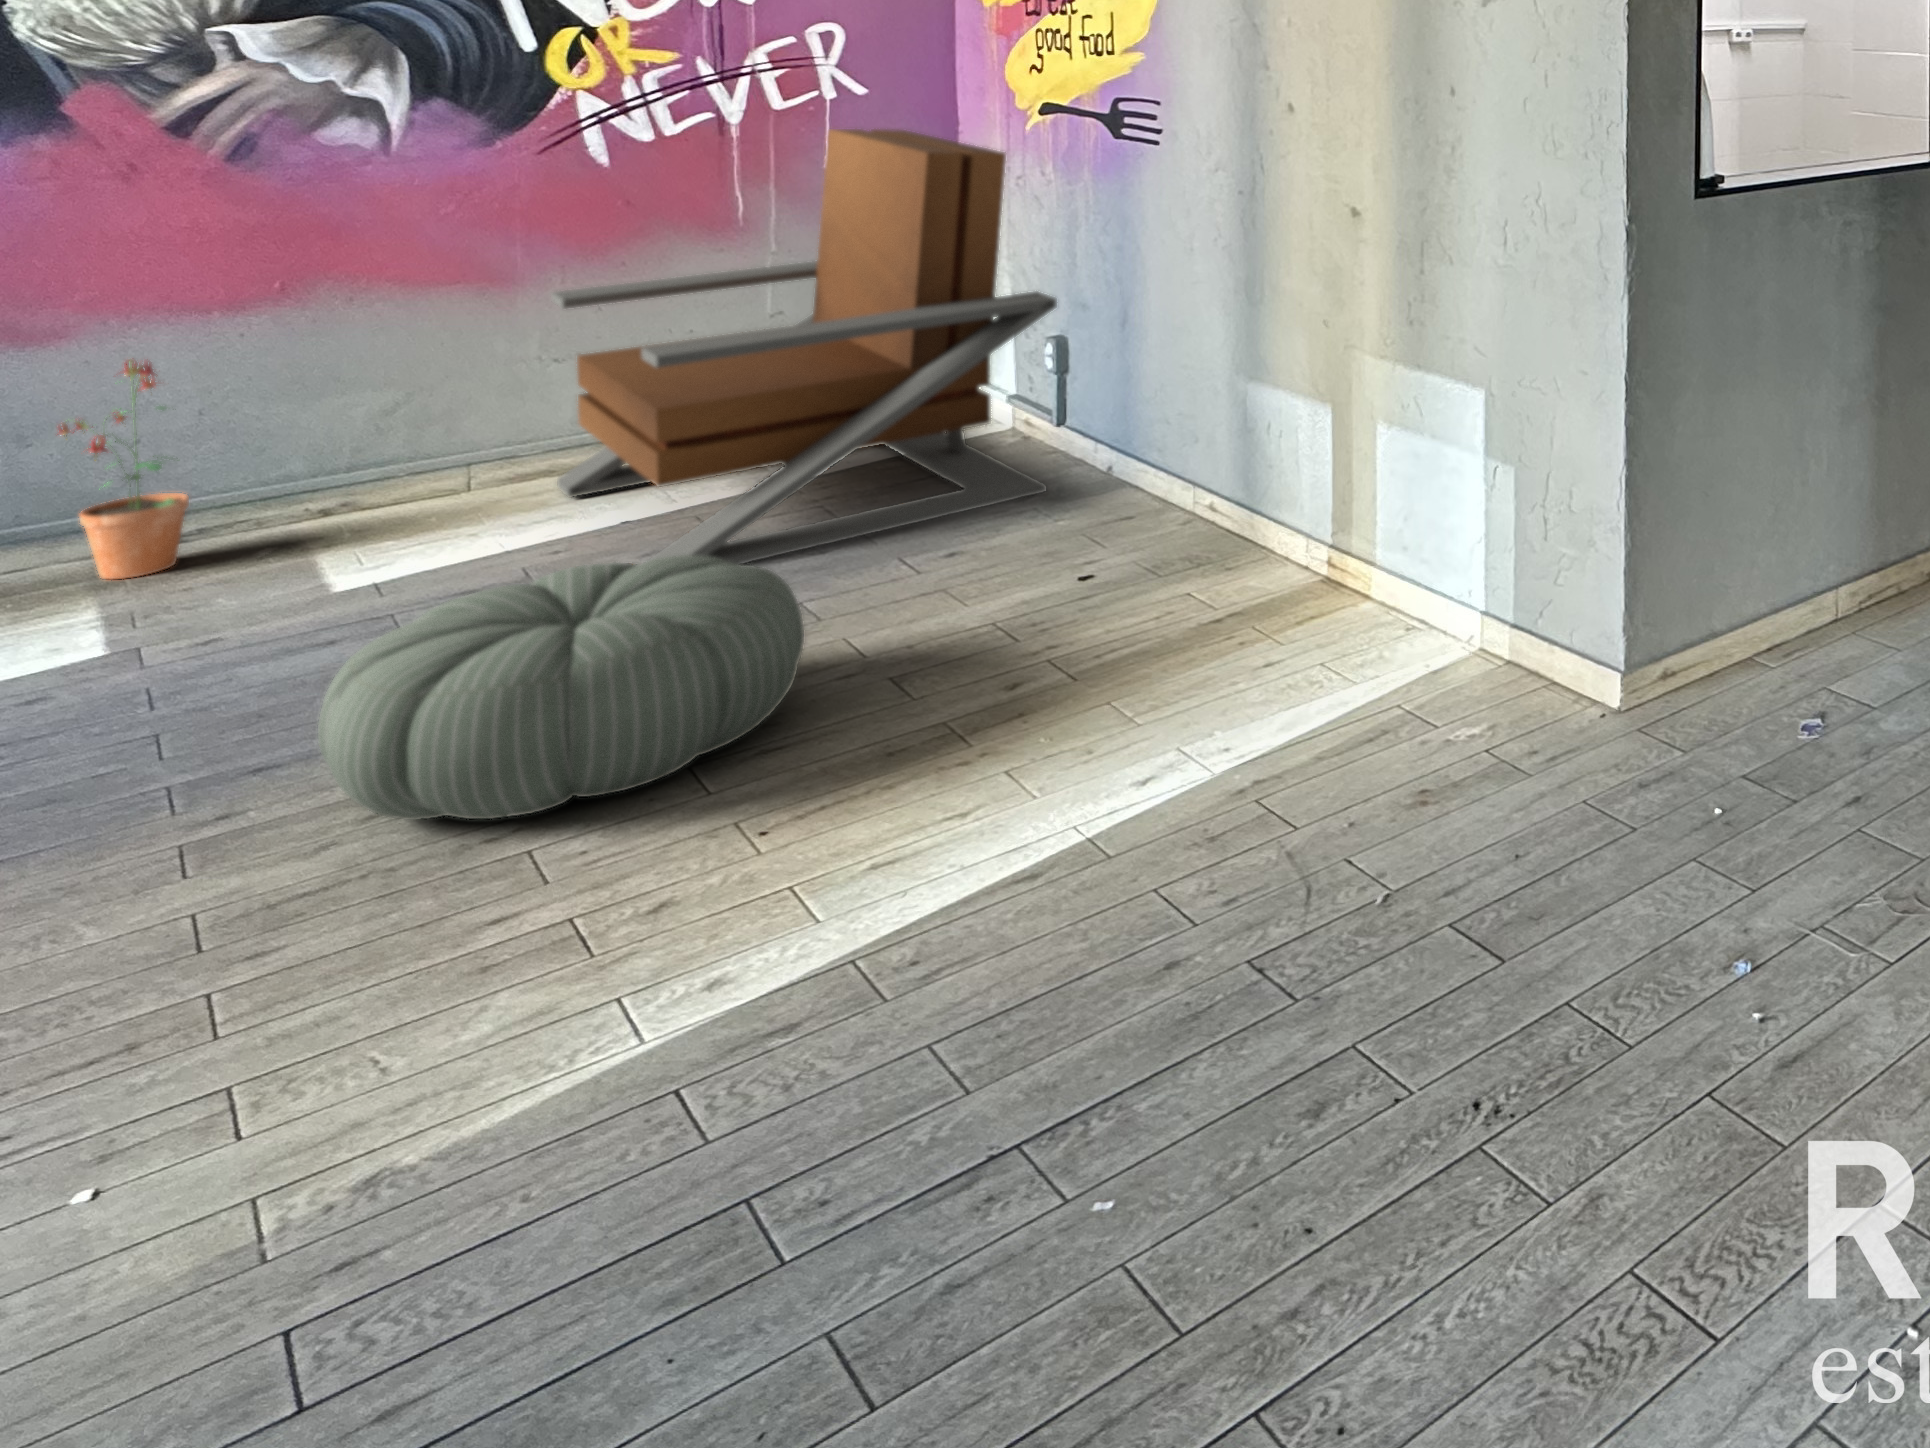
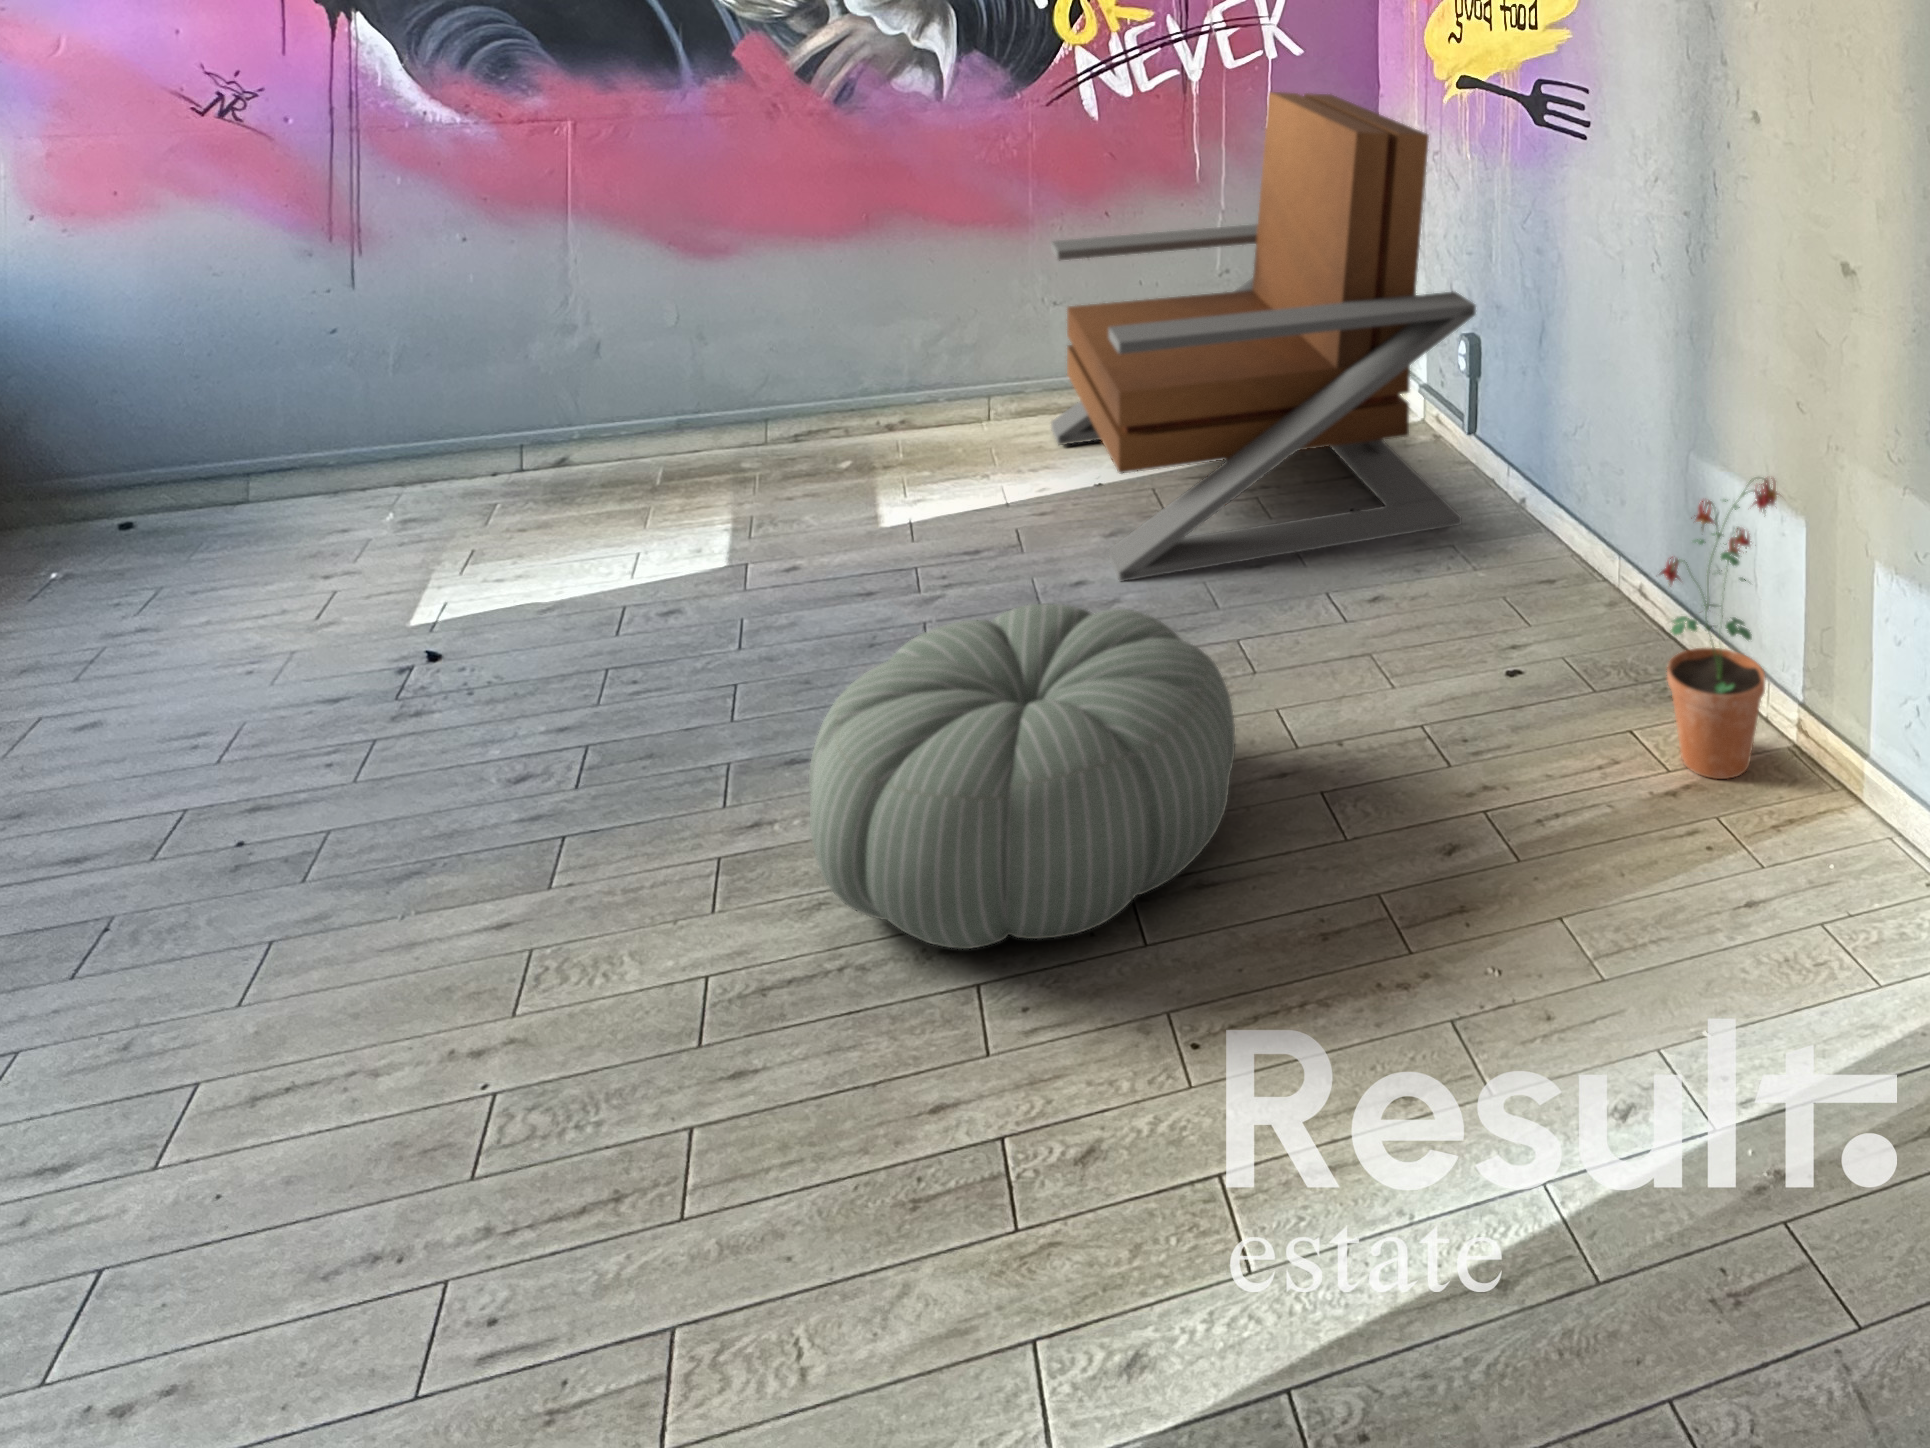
potted plant: present [59,359,189,579] -> present [1660,478,1778,779]

